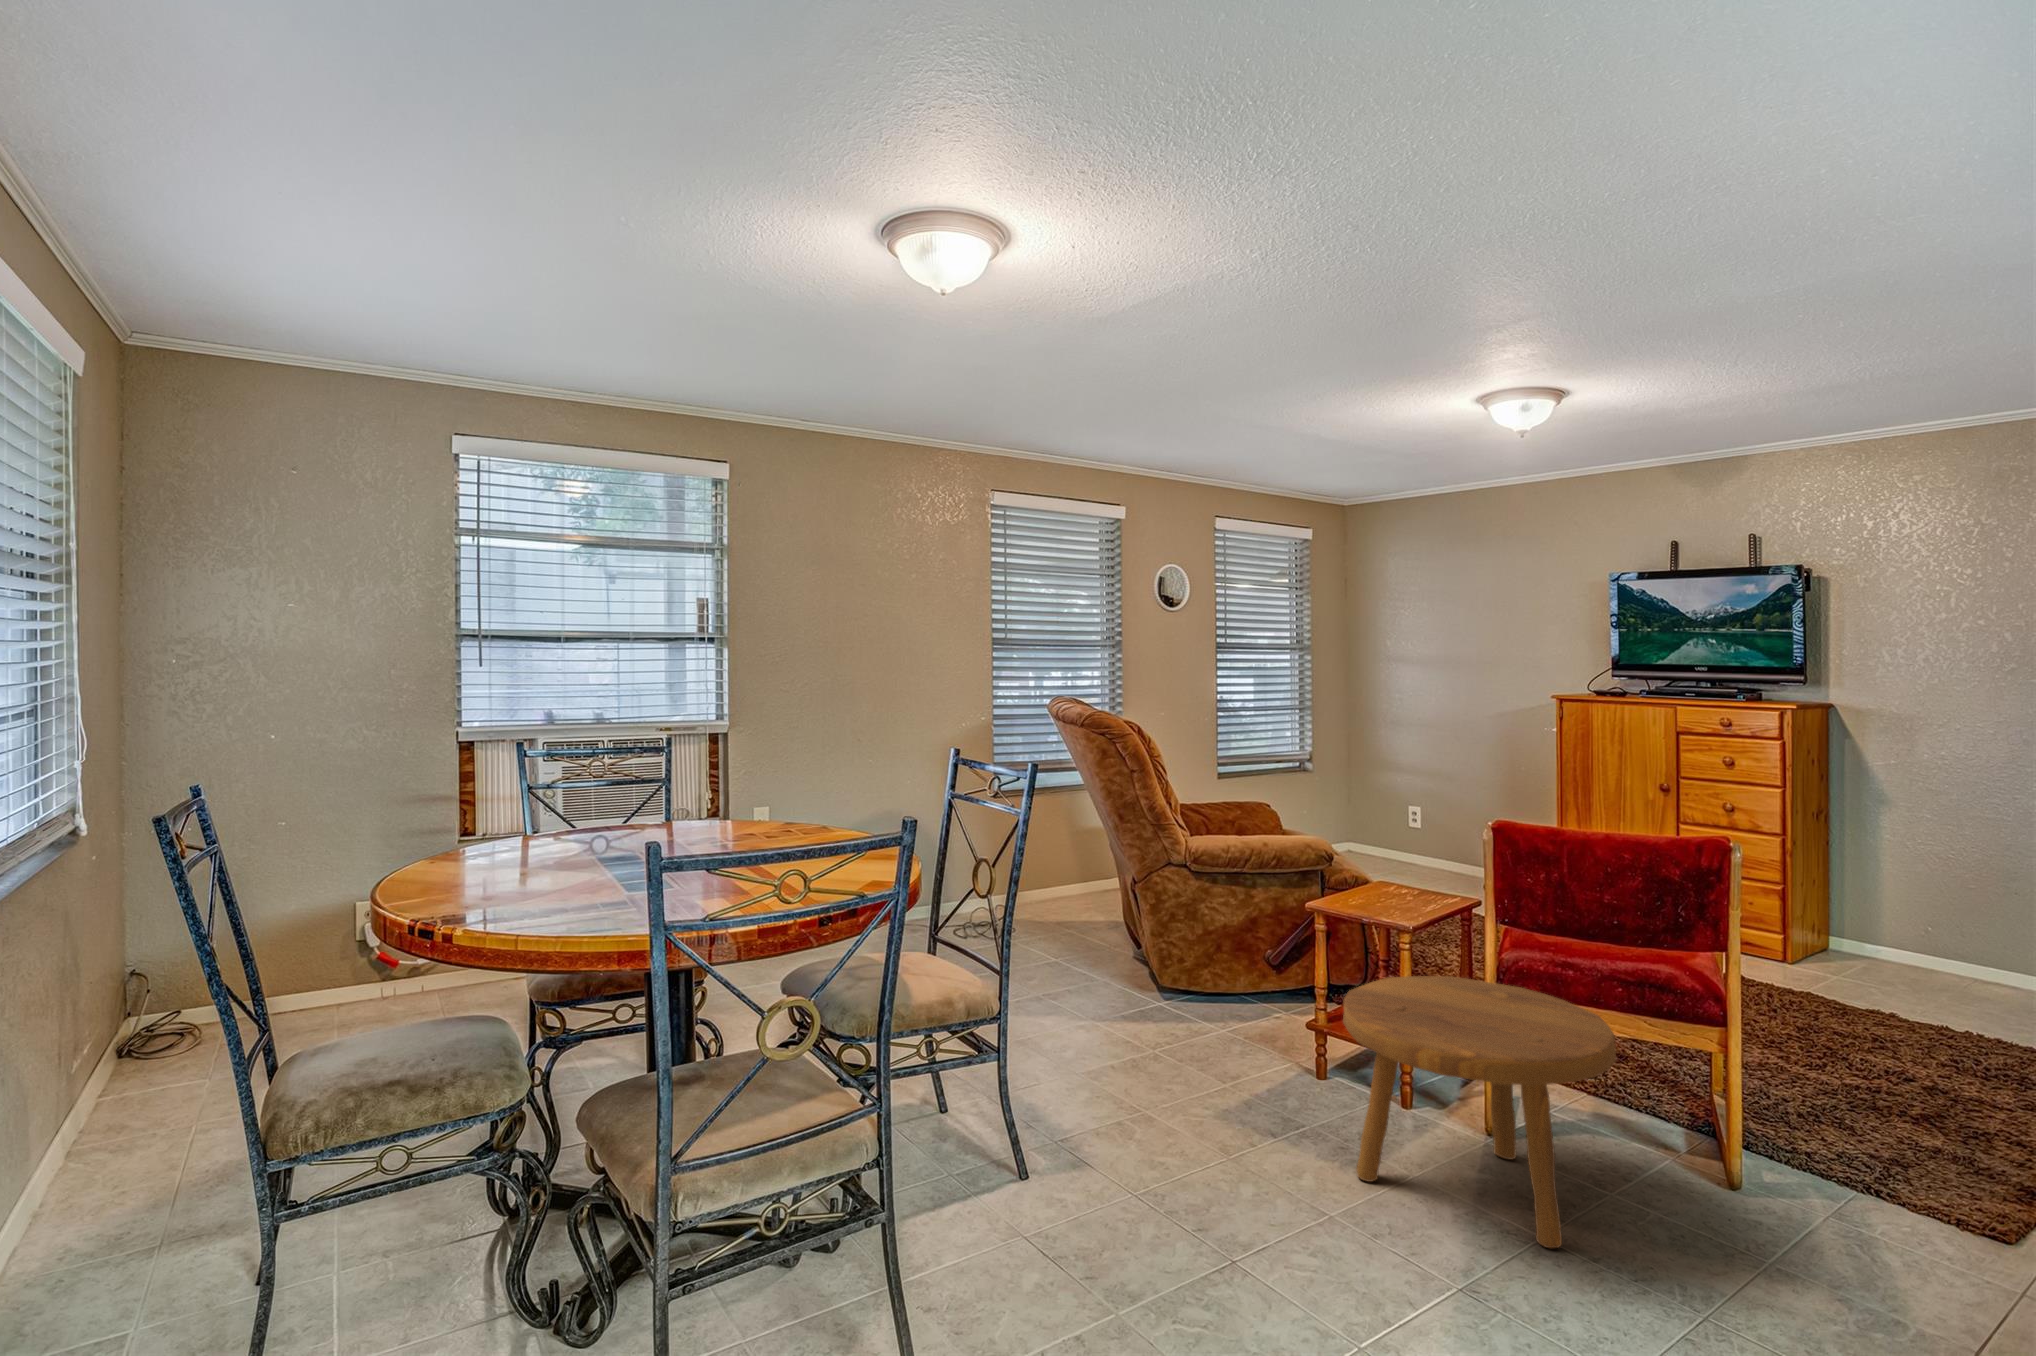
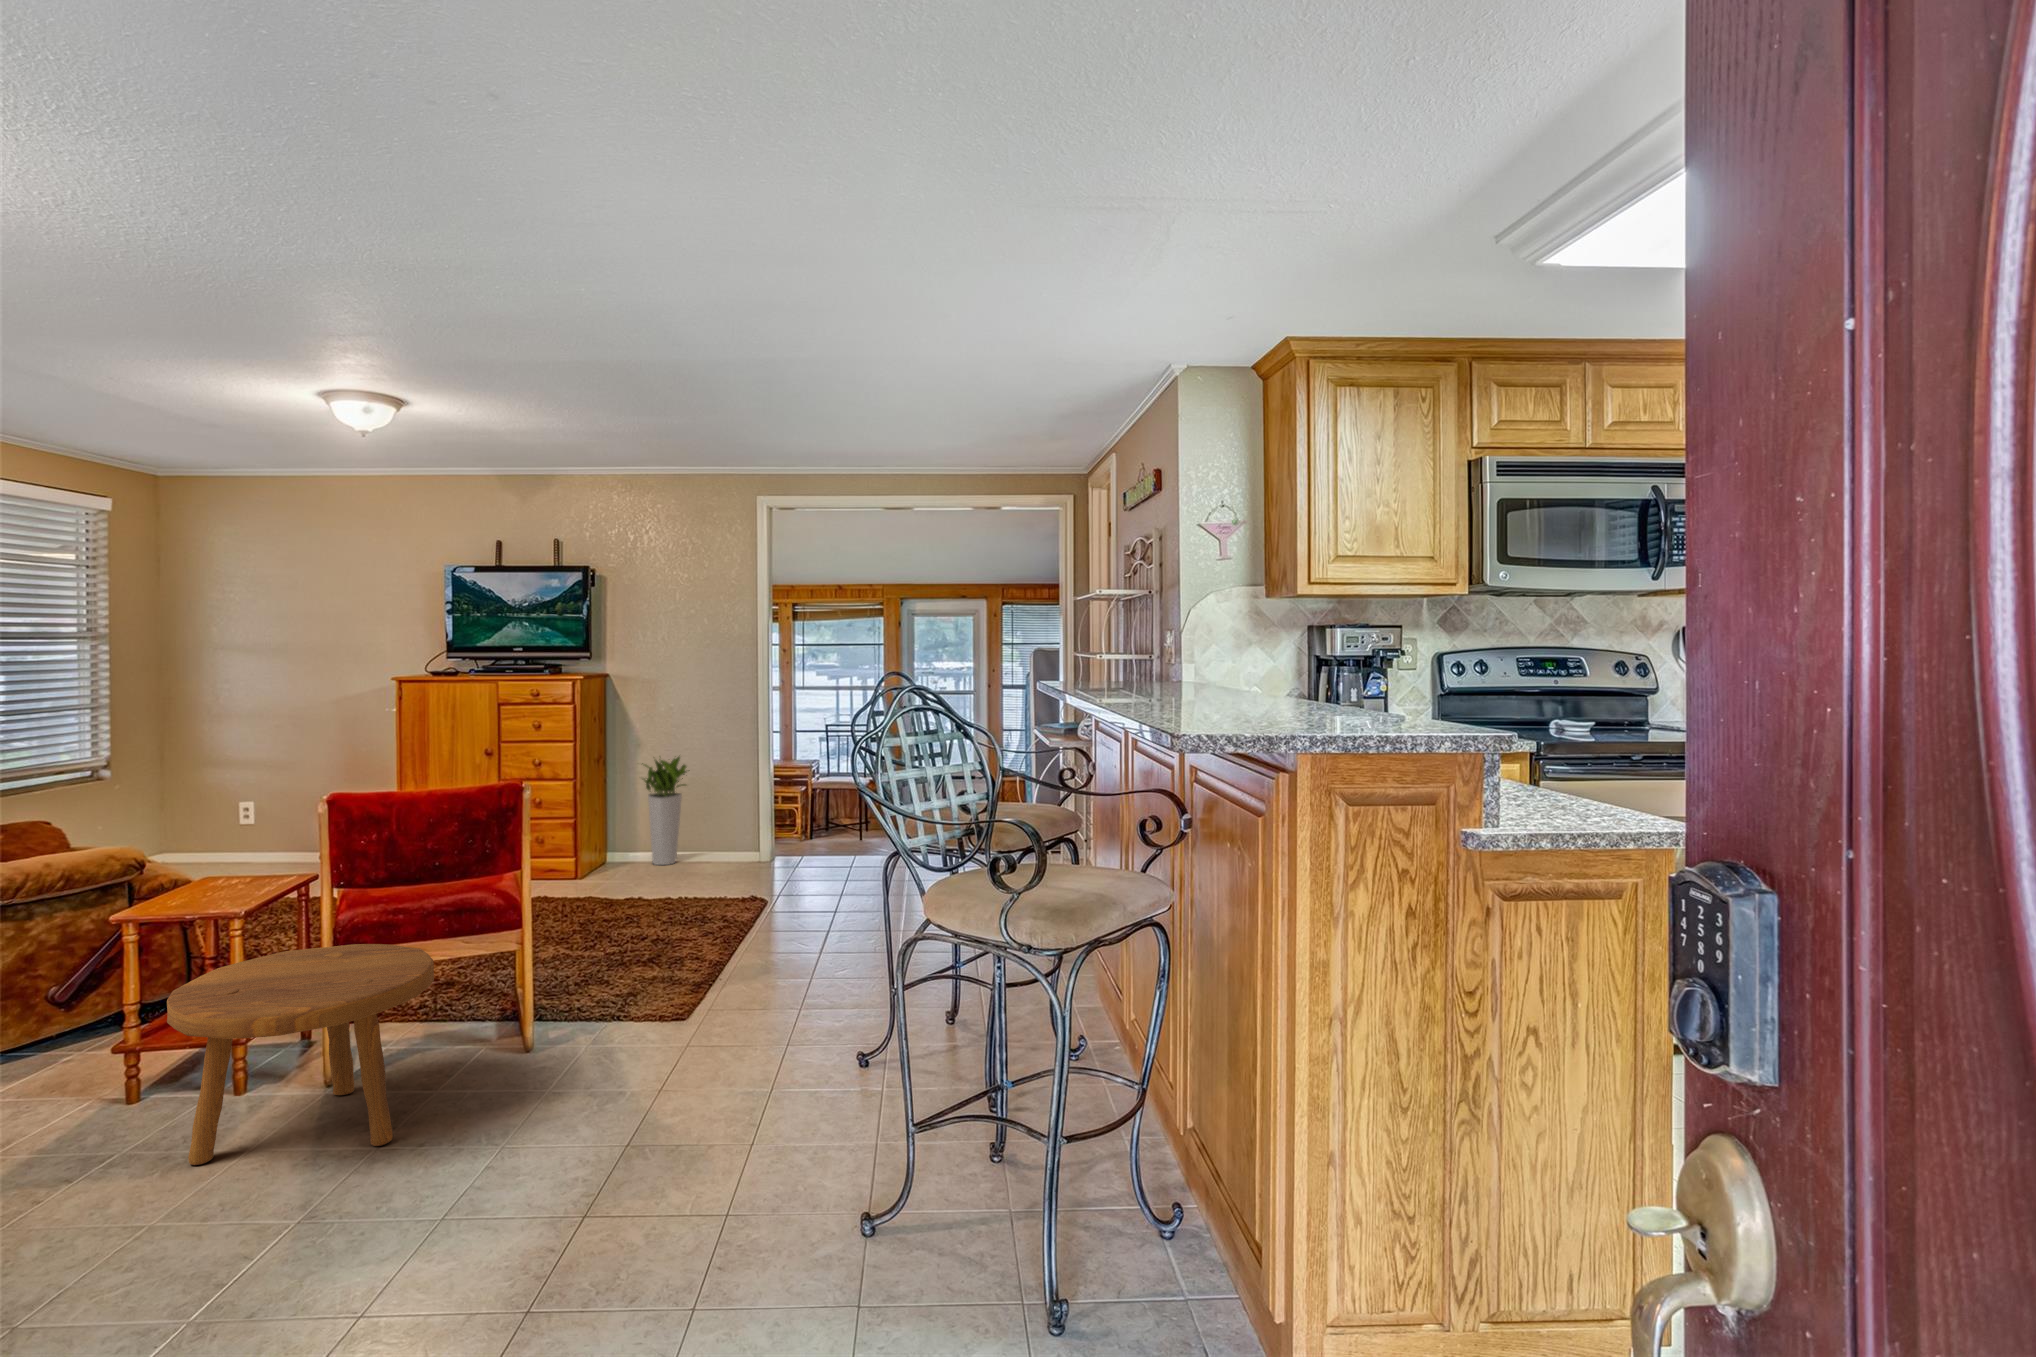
planter: none [1871,816,1970,973] -> present [642,757,687,865]

